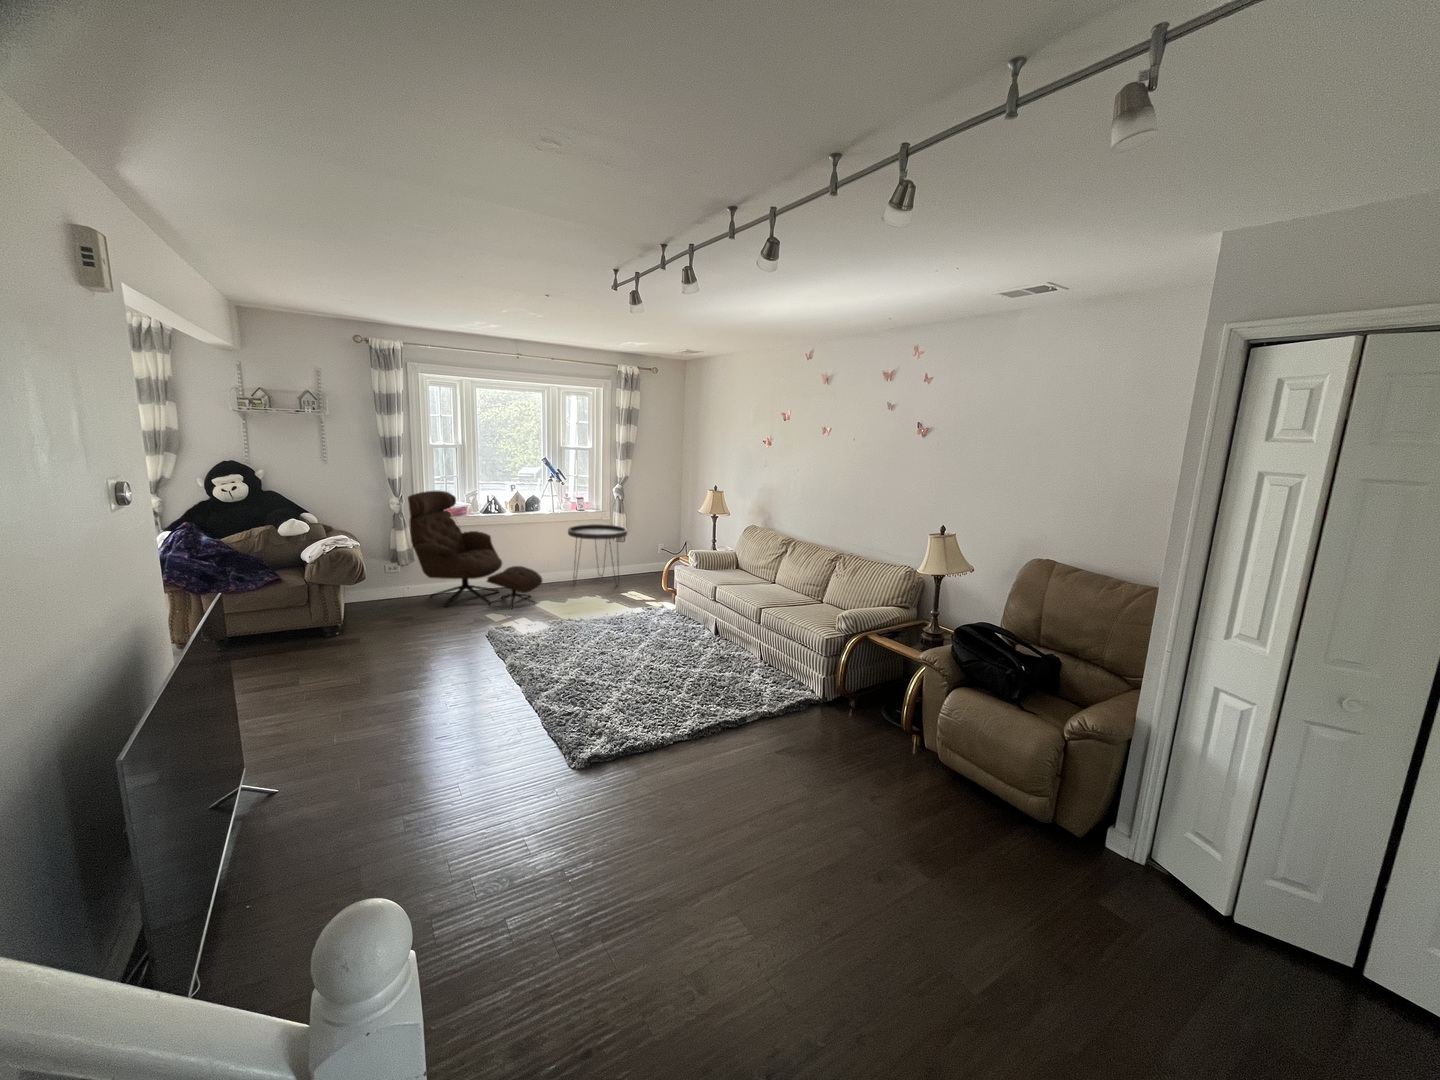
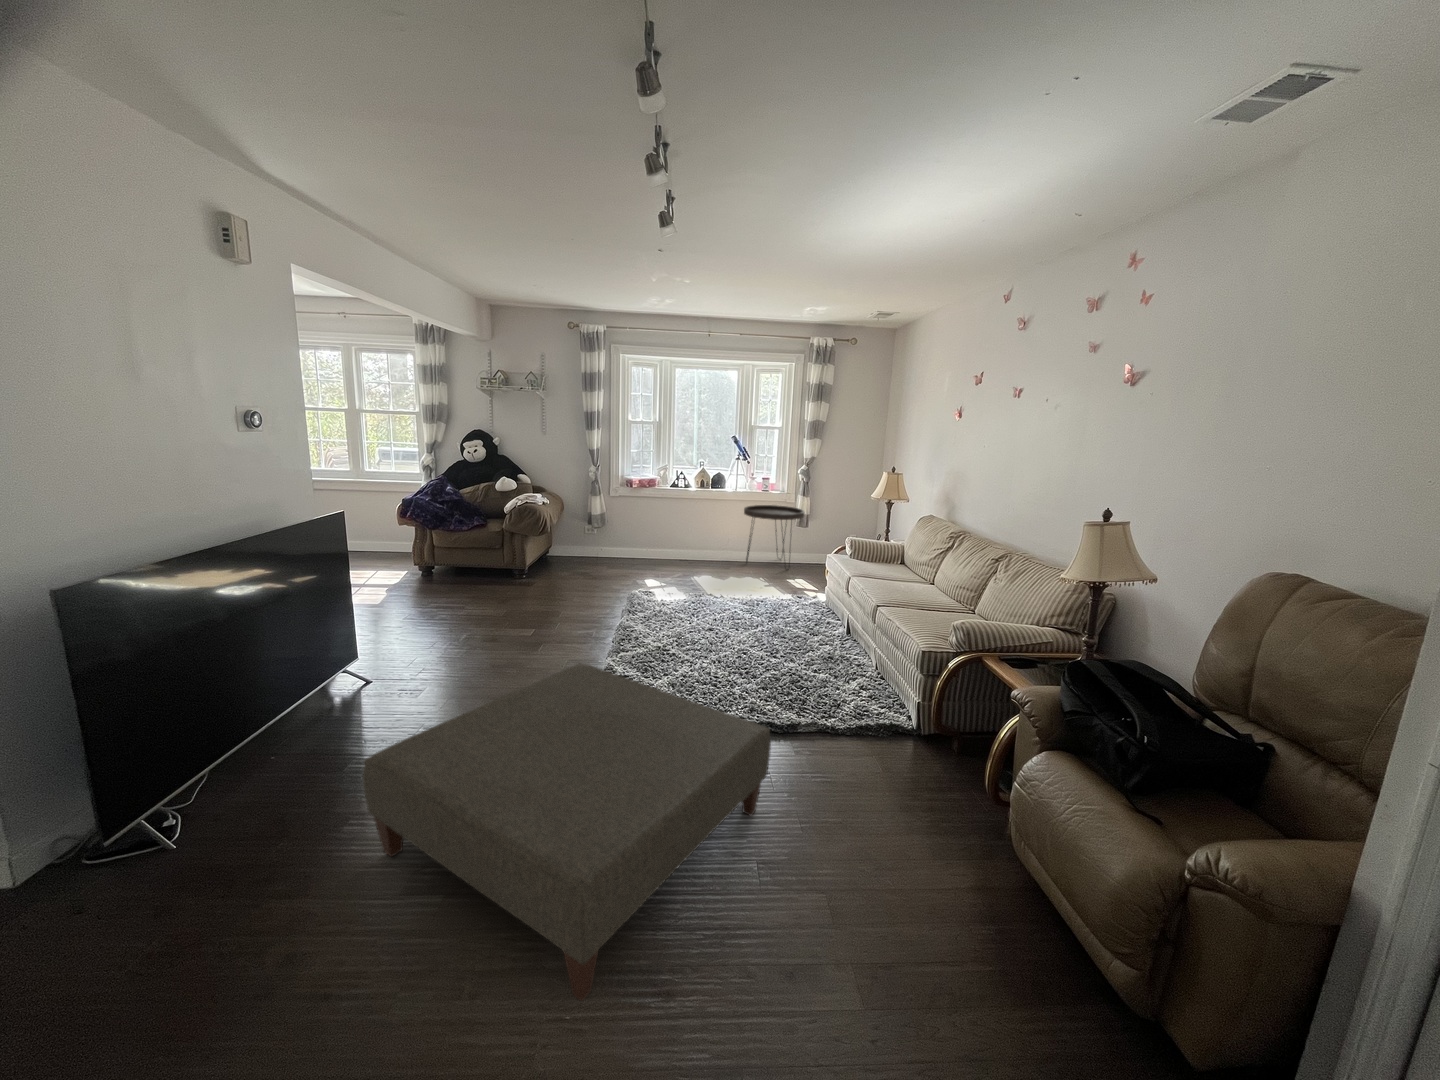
lounge chair: present [408,491,542,609] -> none [598,462,707,577]
ottoman: none [484,706,799,957] -> present [363,664,771,1001]

